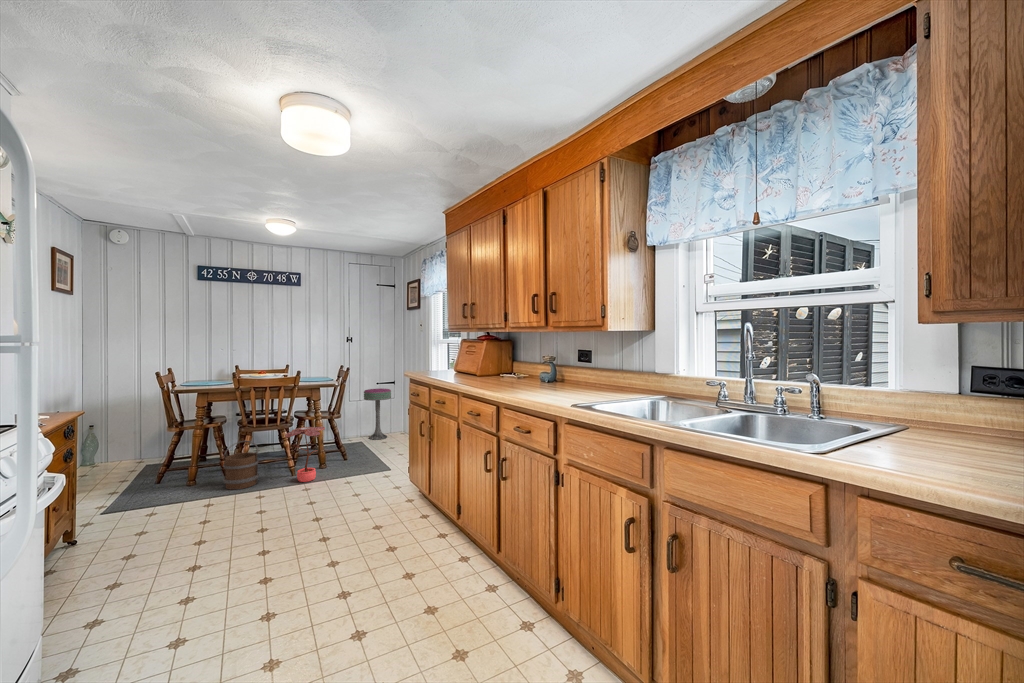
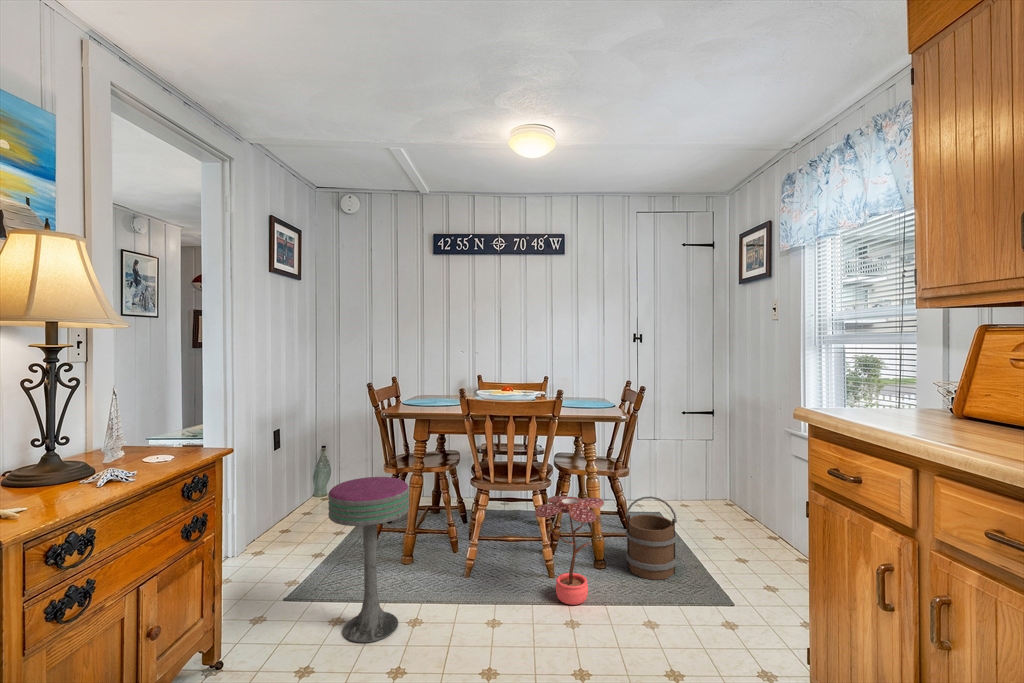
bar stool: present [364,388,391,440] -> present [328,477,409,643]
bucket: present [223,441,259,490] -> present [626,496,677,580]

